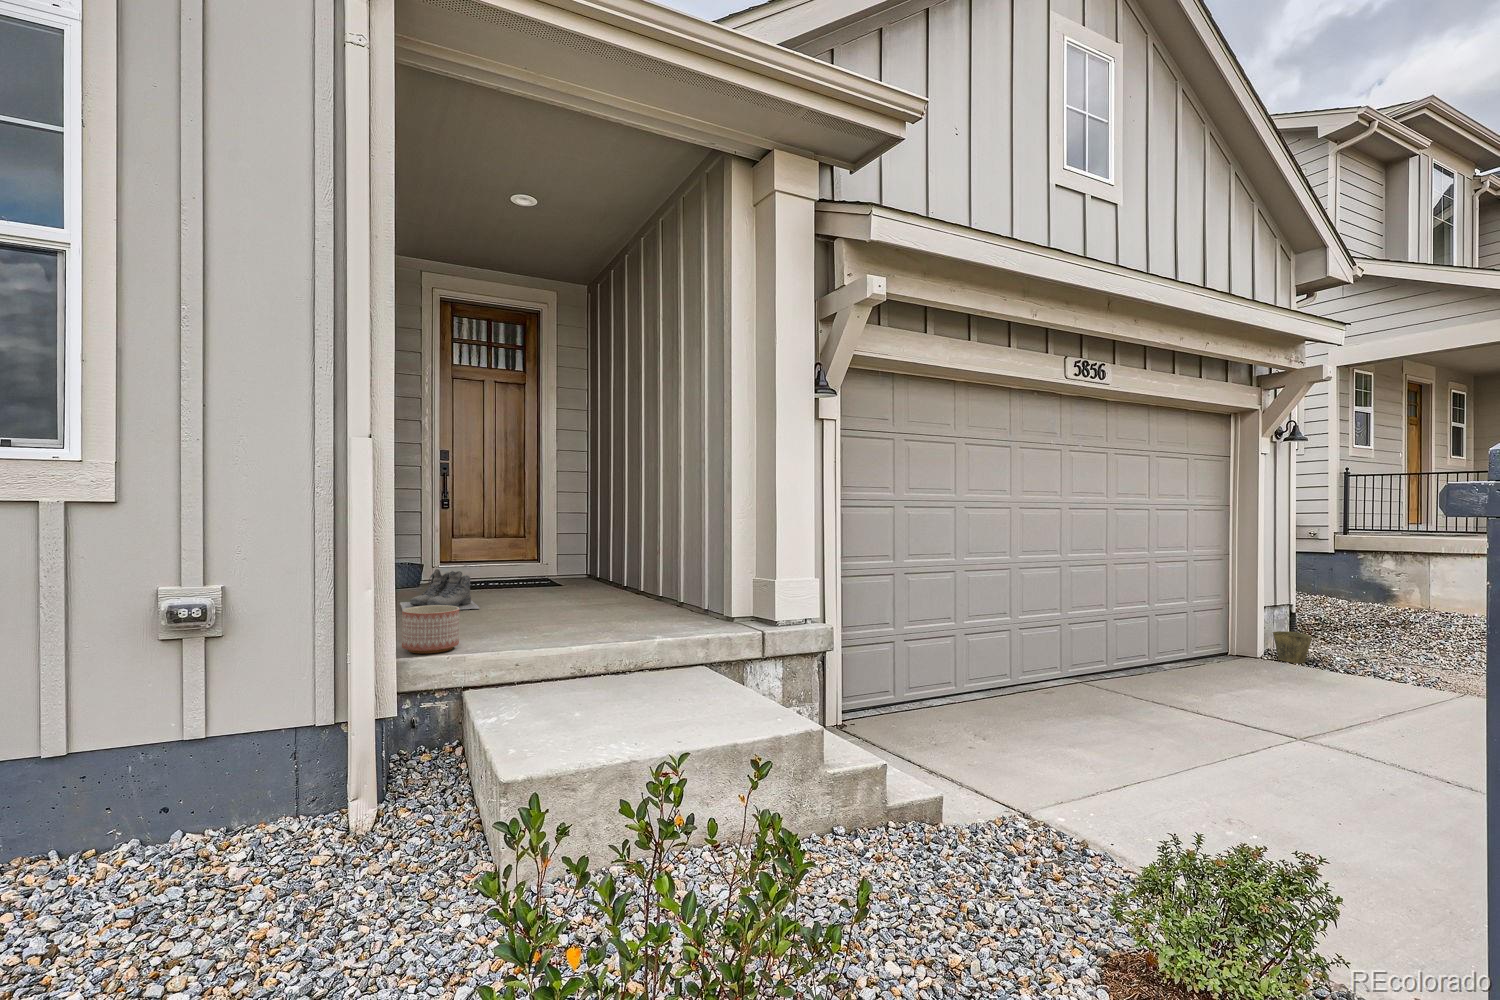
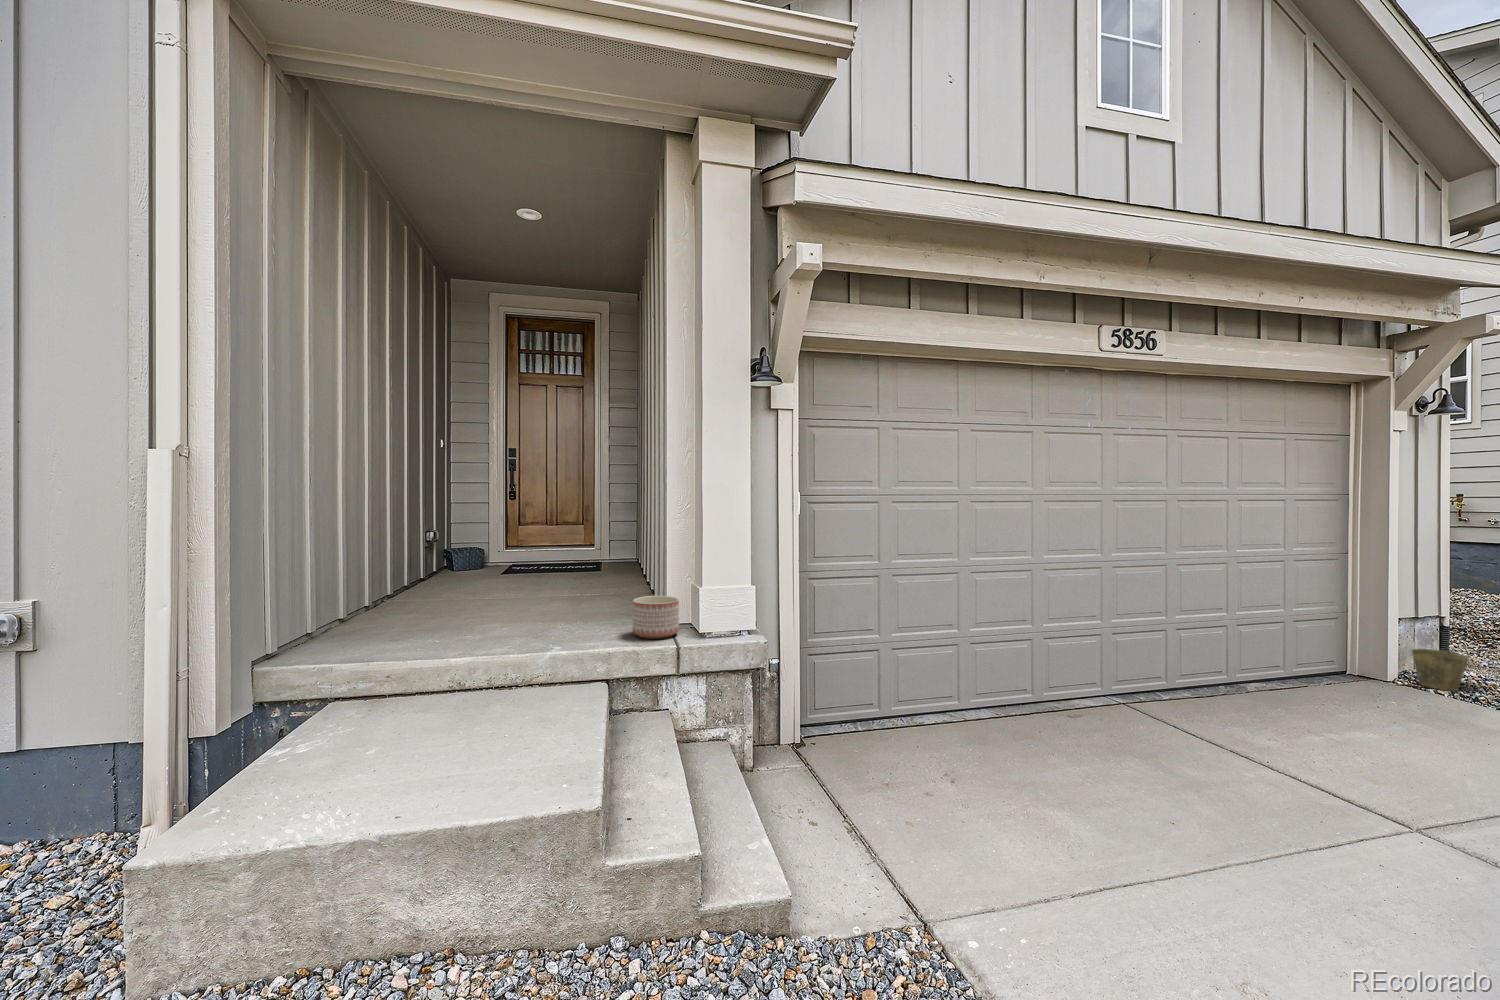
boots: present [400,569,480,610] -> none [374,568,460,610]
planter: present [402,605,459,653] -> present [633,596,679,639]

